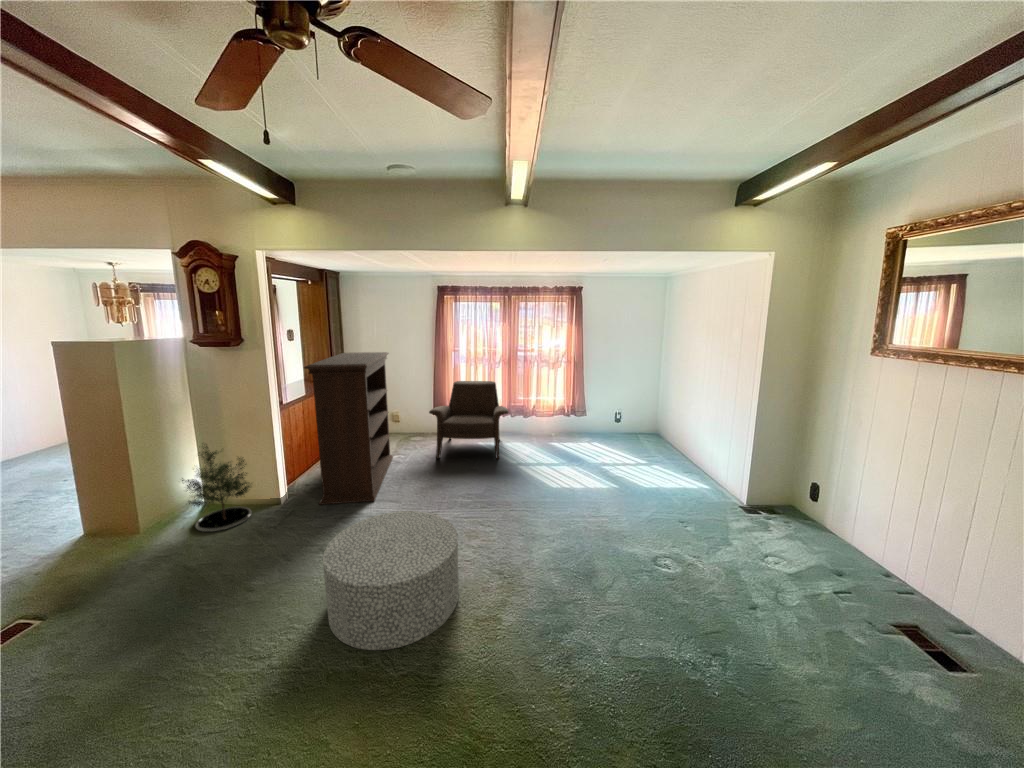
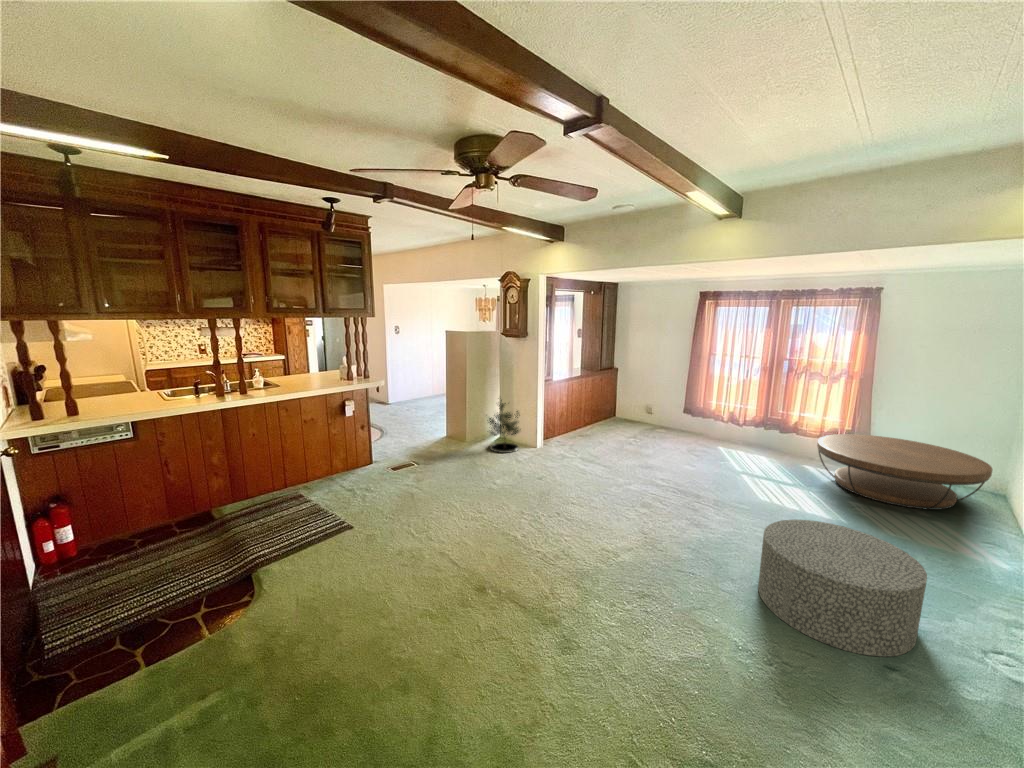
bookshelf: present [304,352,393,505] -> none [557,348,635,463]
armchair: present [429,381,509,459] -> none [664,384,750,464]
coffee table: none [563,406,667,460] -> present [817,434,992,510]
ottoman: present [323,511,459,650] -> present [758,520,927,657]

